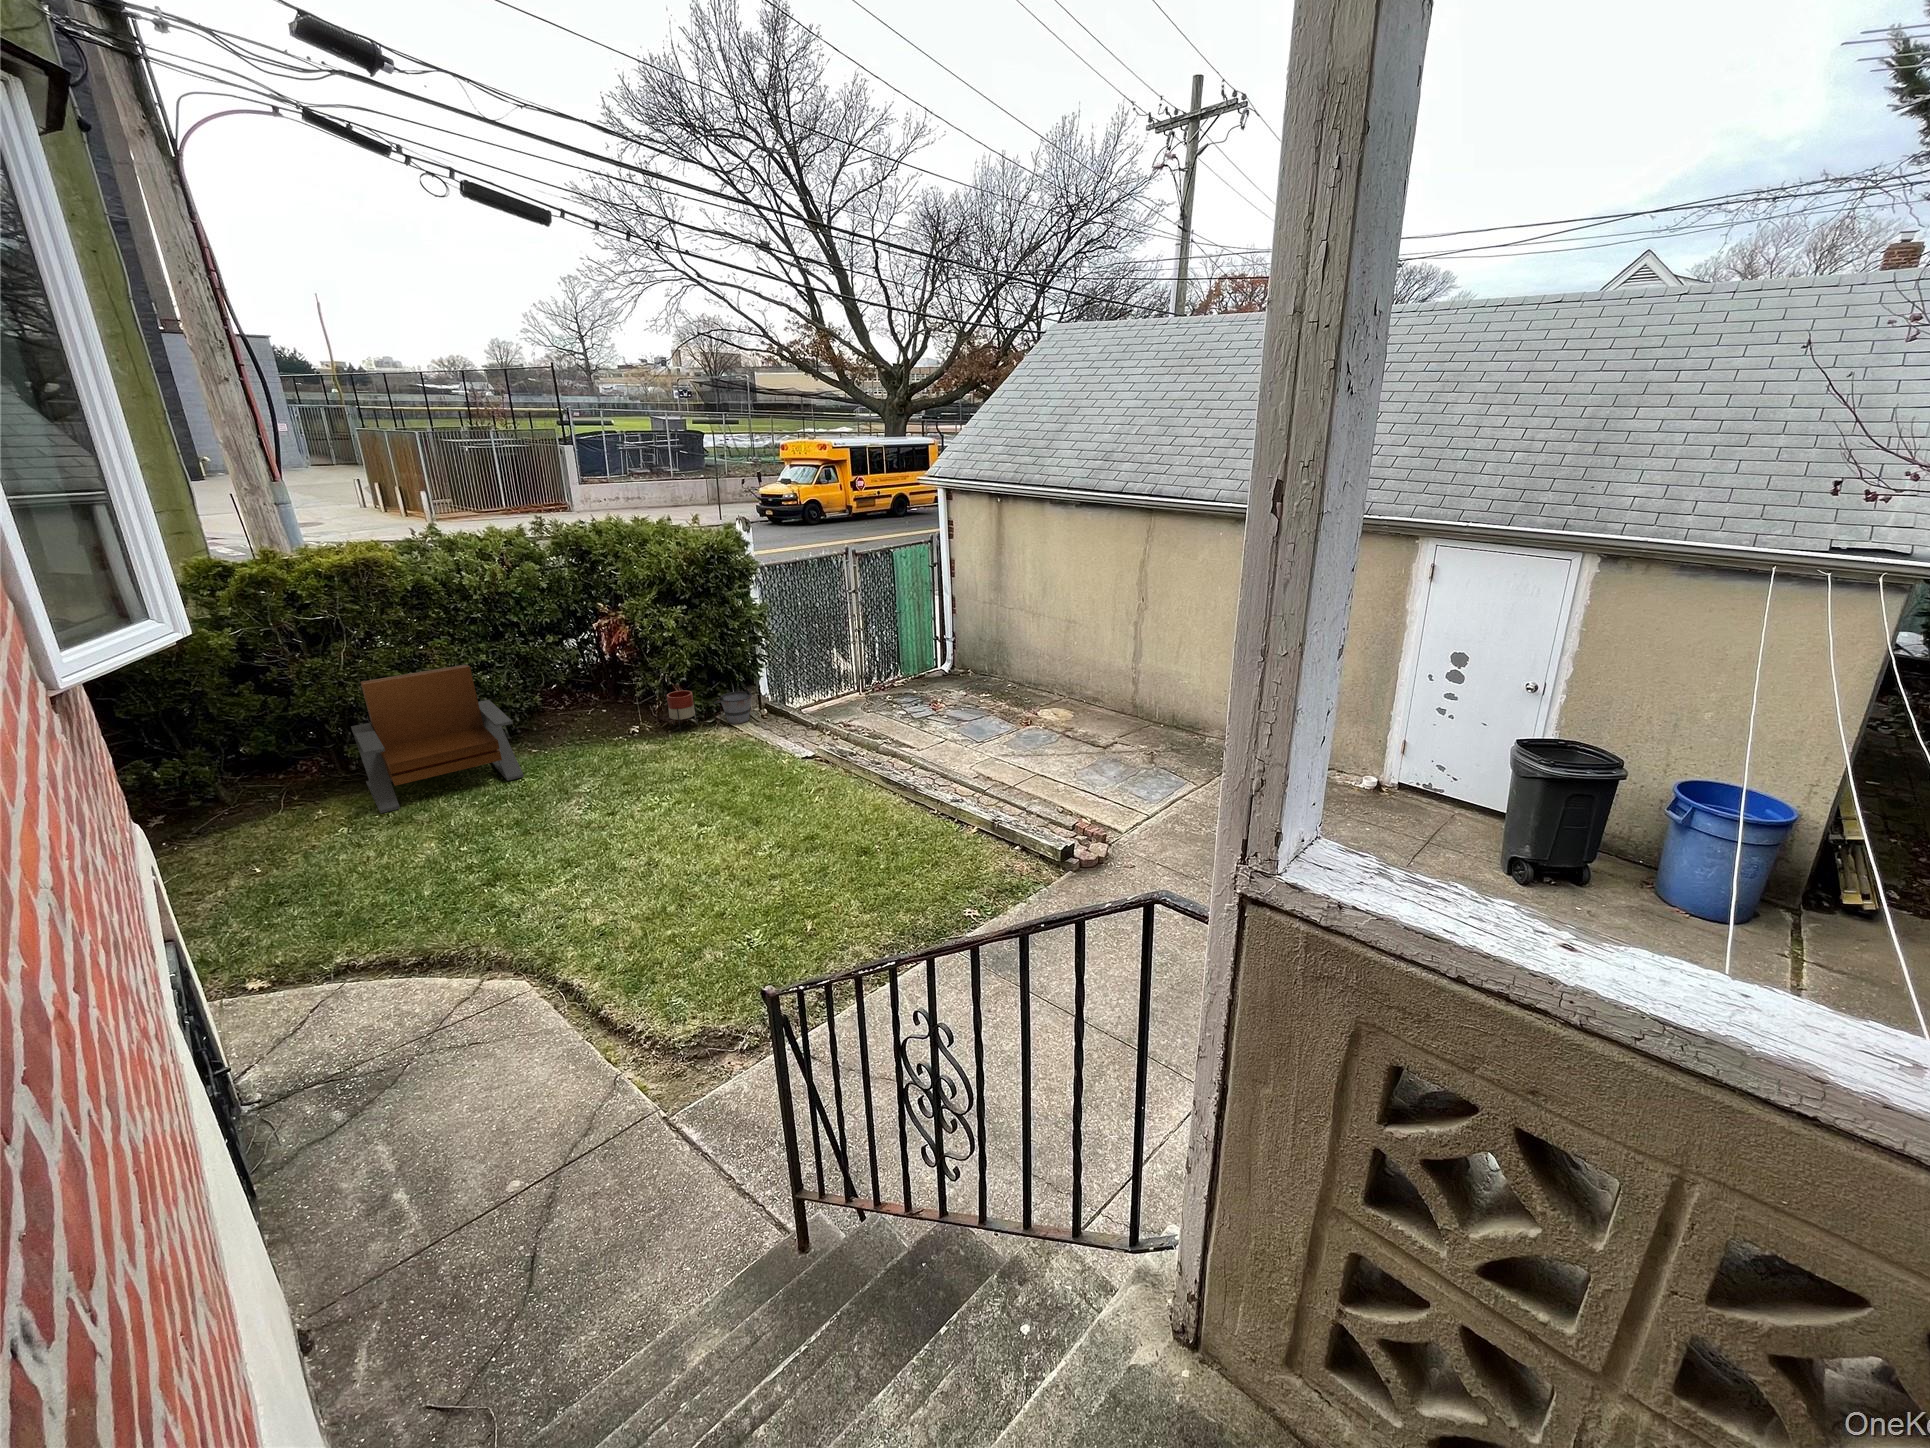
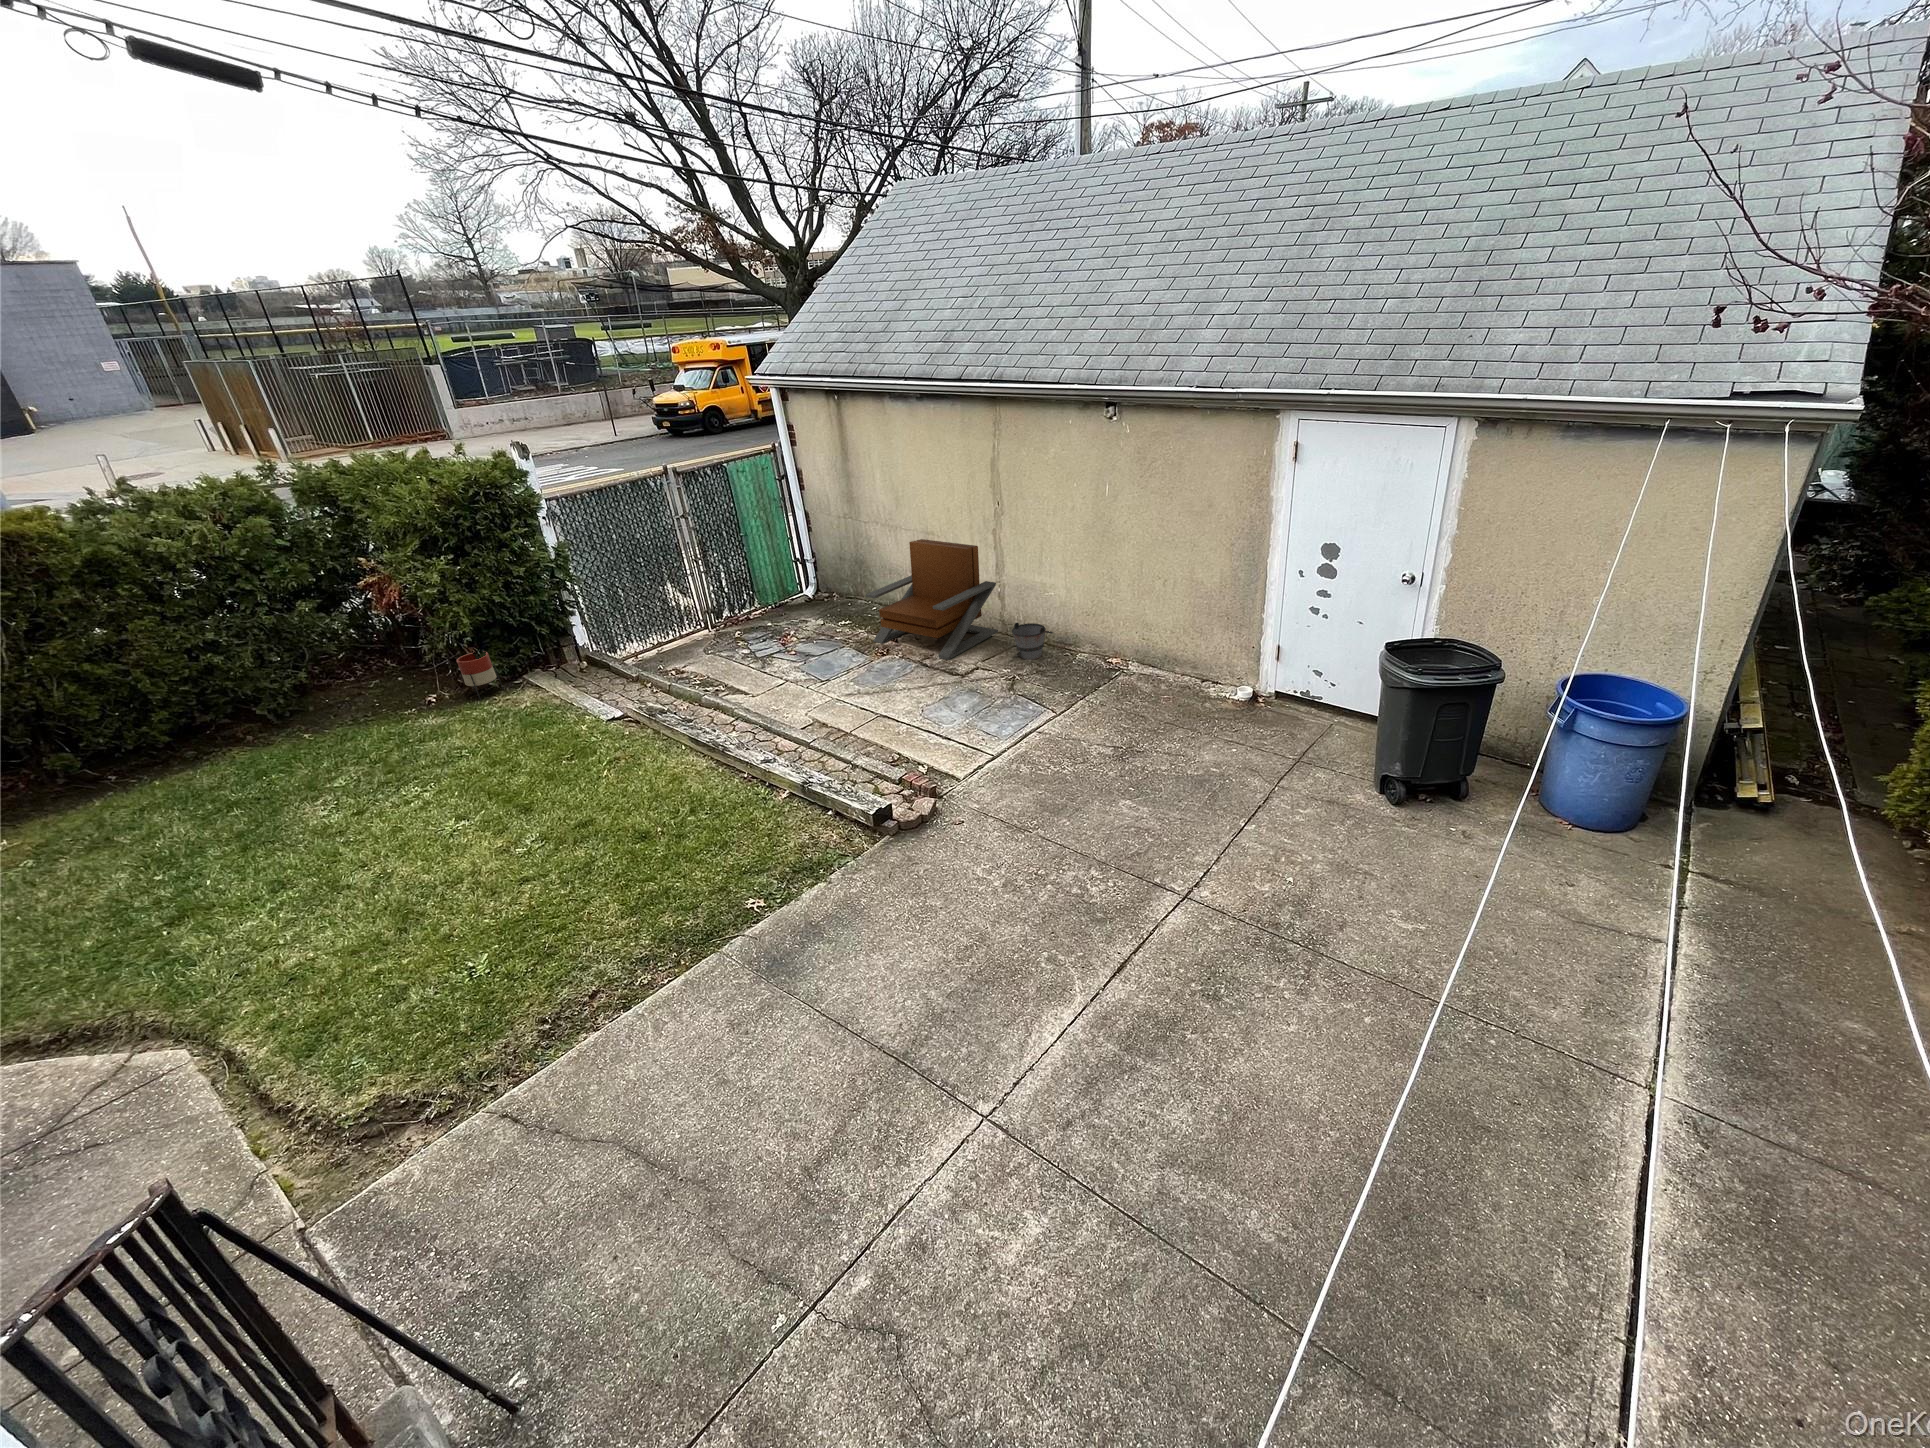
lounge chair: present [351,665,524,813] -> present [866,539,998,660]
bucket: present [714,689,752,724] -> present [1012,623,1053,660]

